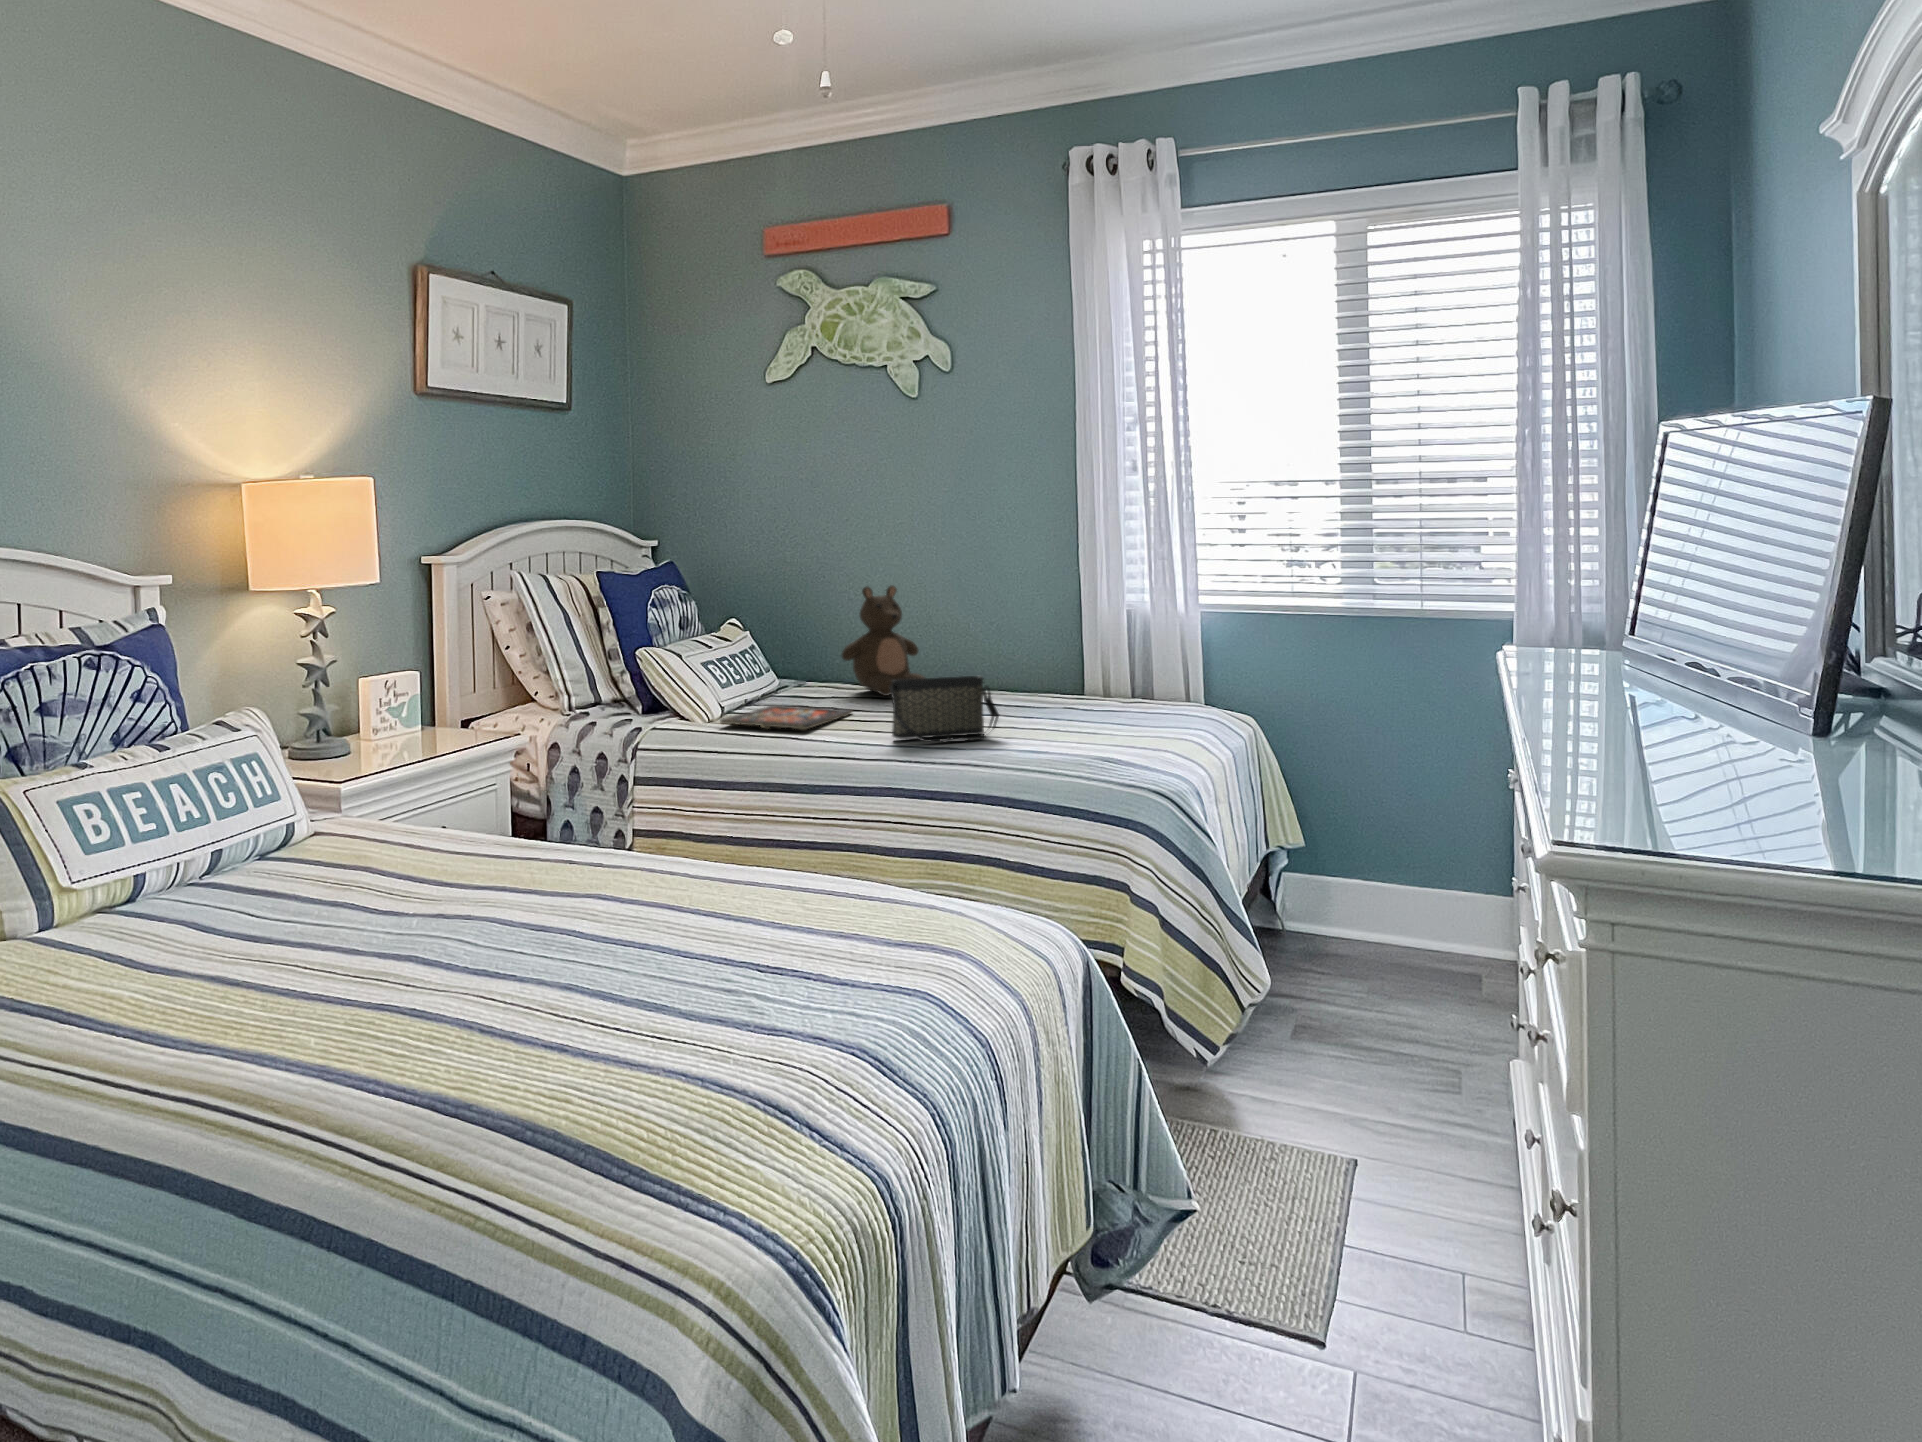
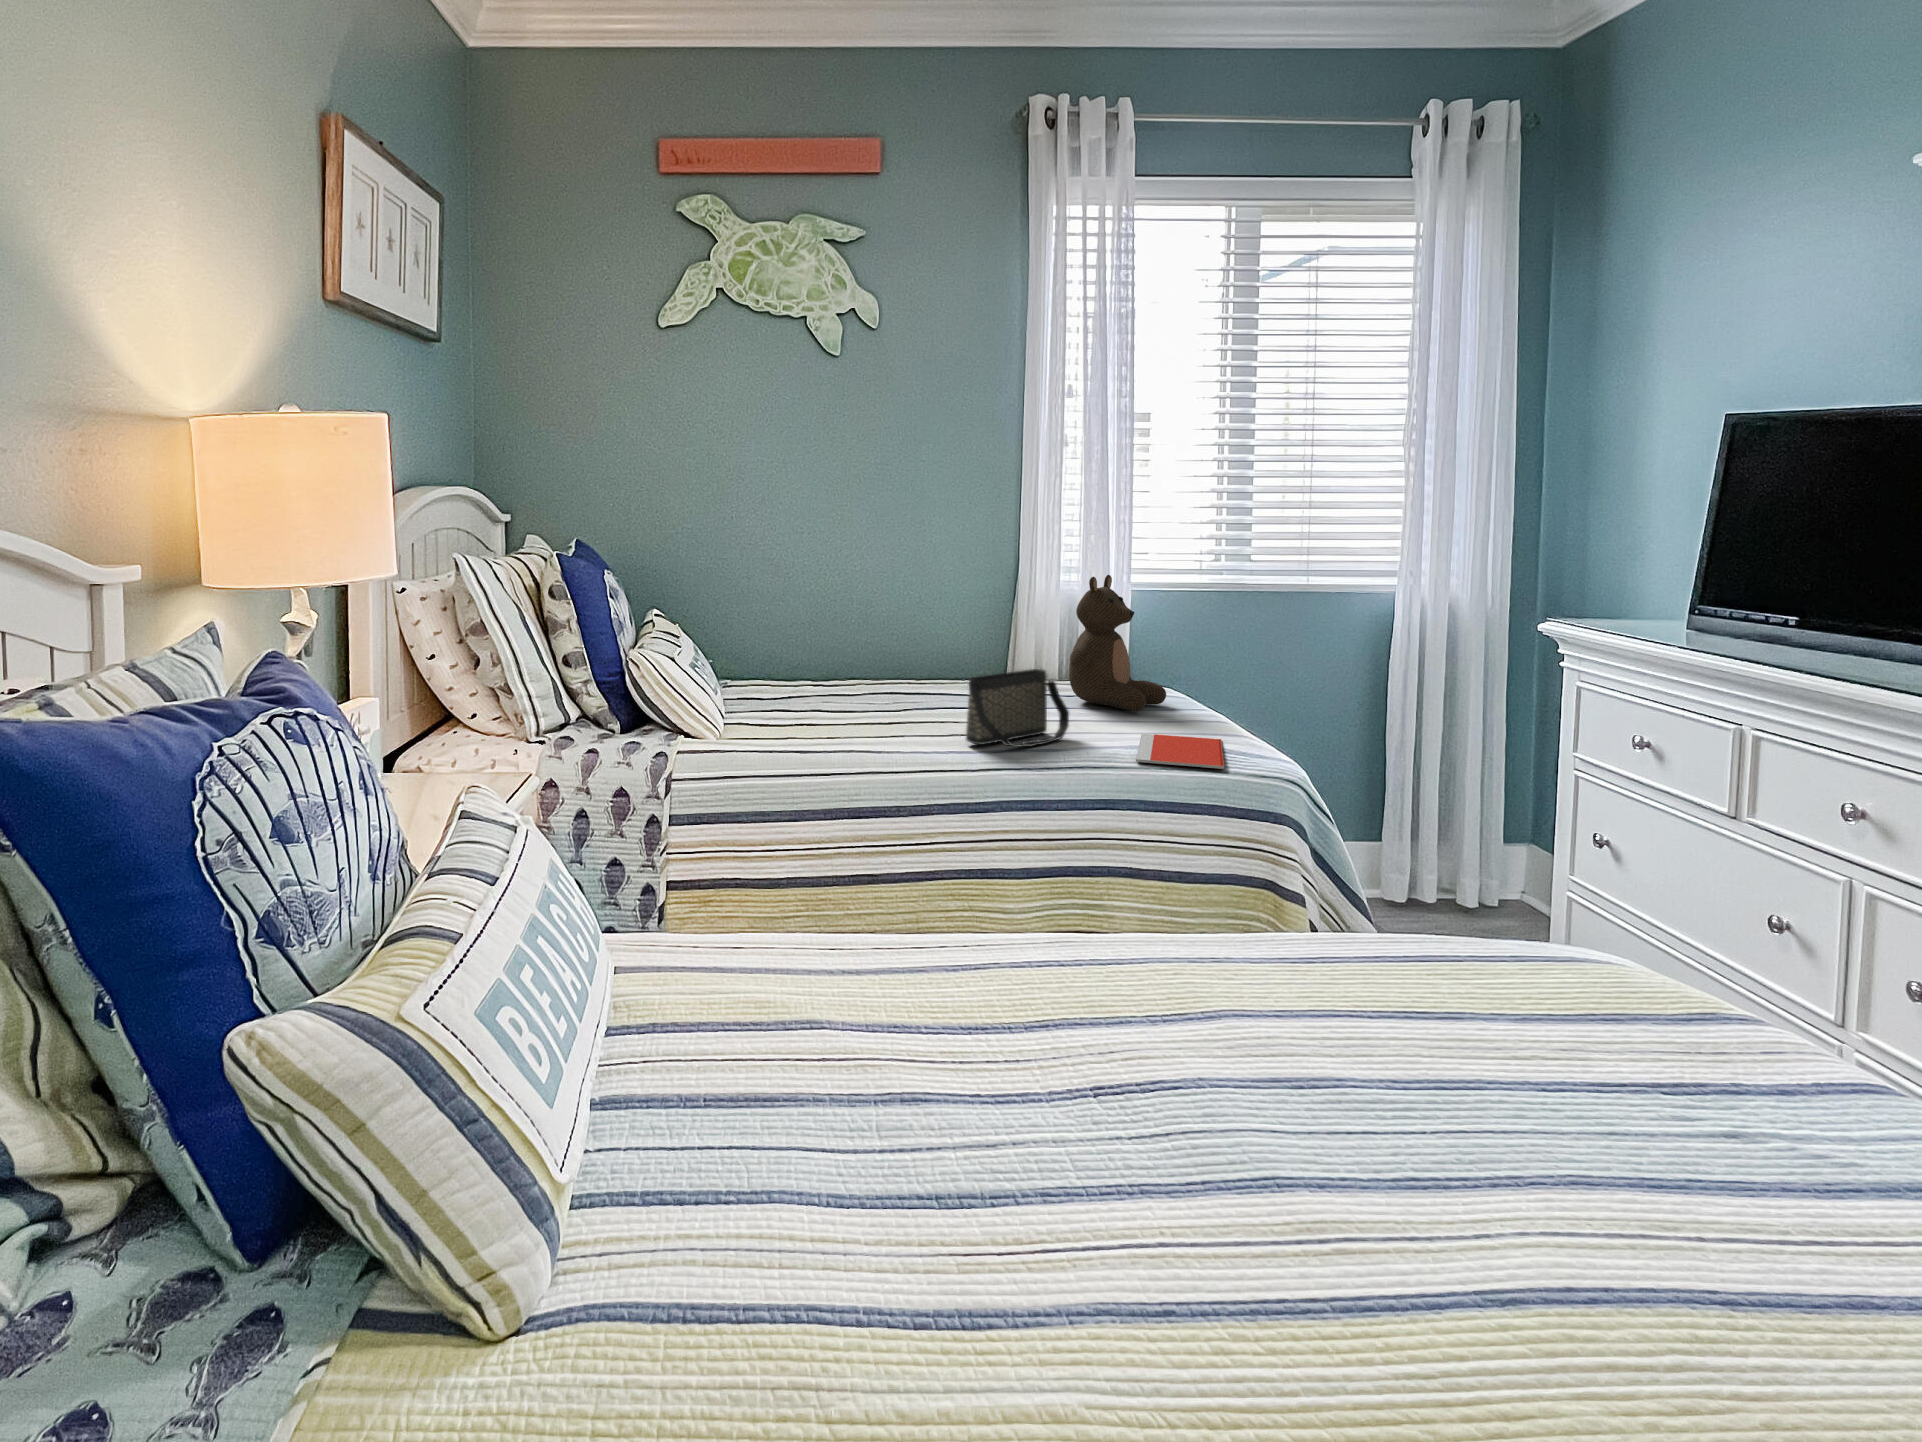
stuffed bear: present [842,586,925,696] -> present [1069,575,1166,711]
board game: present [720,705,852,730] -> none [737,703,854,737]
notebook: none [1012,738,1140,765] -> present [1136,733,1224,769]

